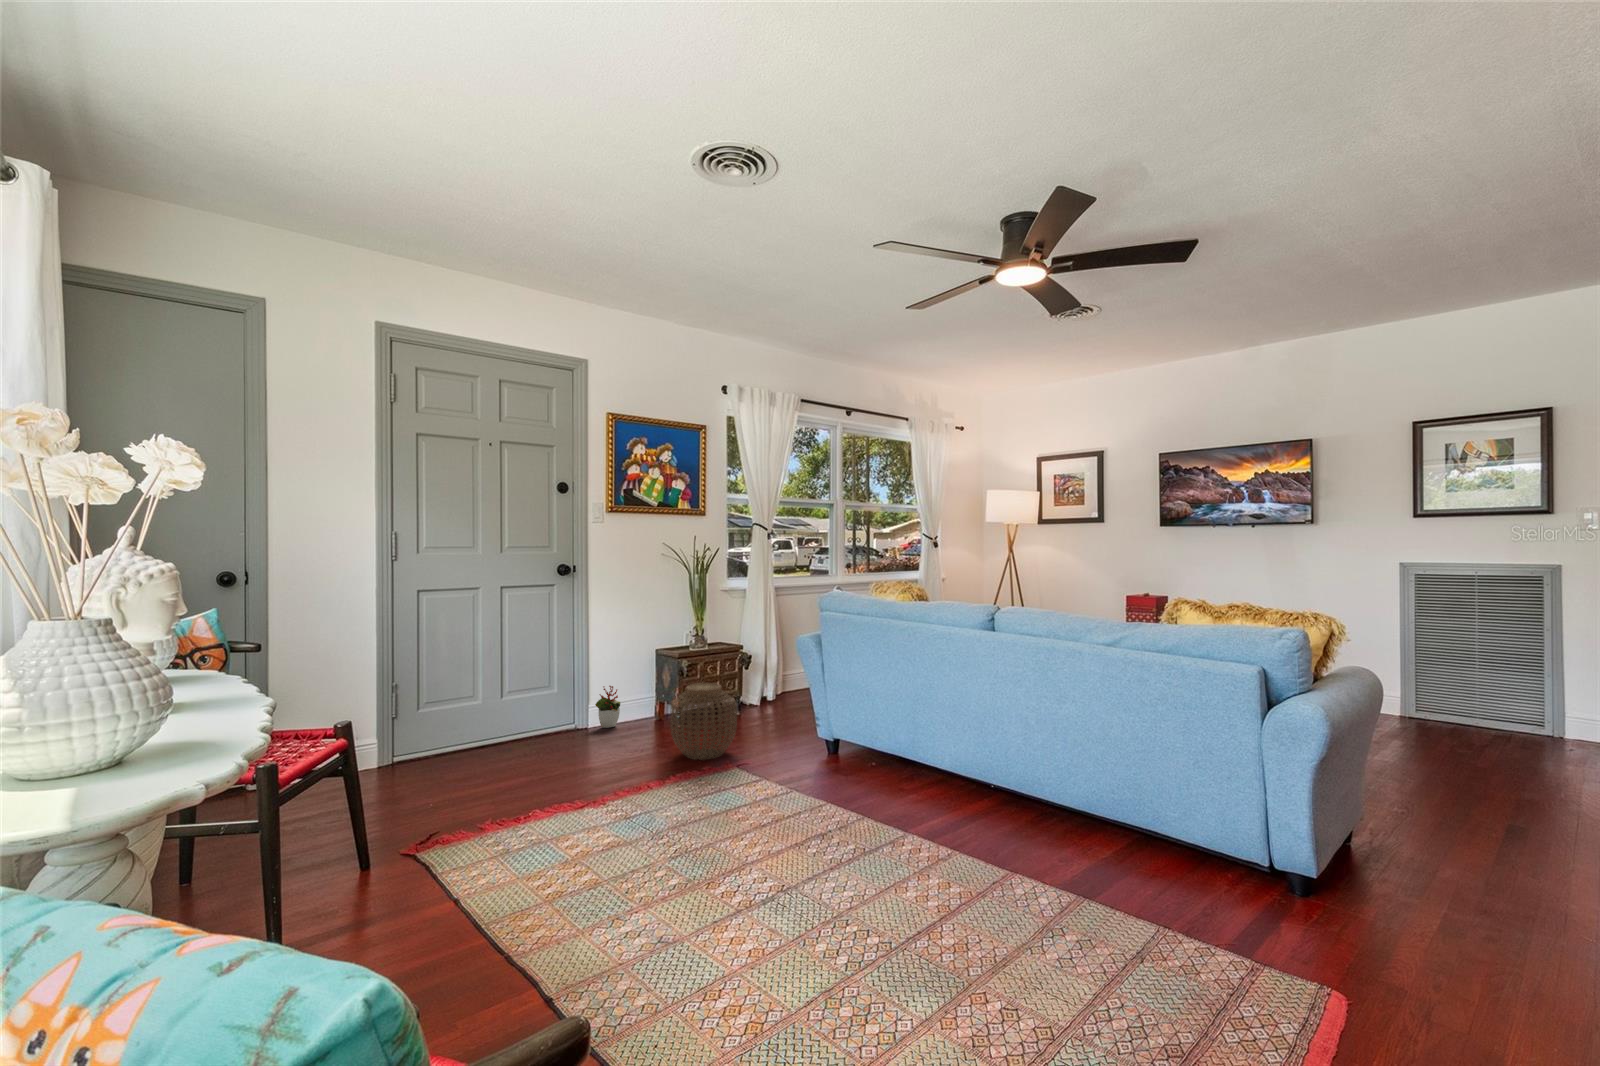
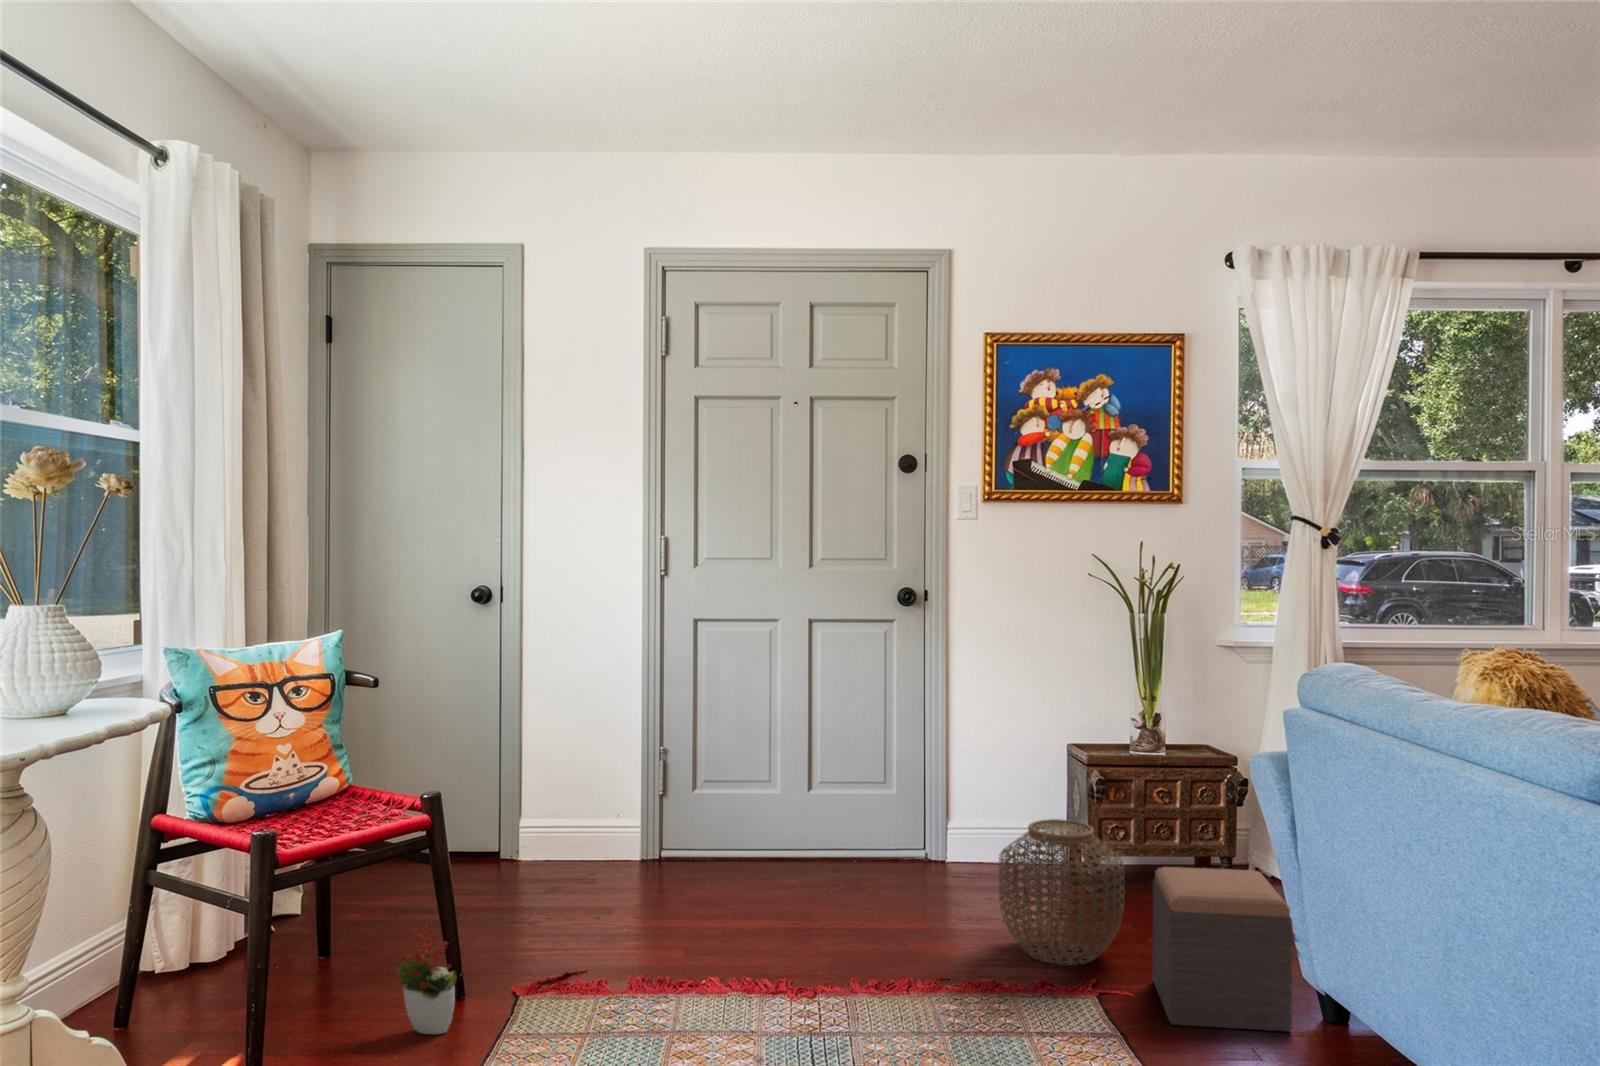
decorative plant: present [595,686,620,728] -> present [397,927,457,1034]
footstool: none [758,690,832,769] -> present [1153,867,1292,1032]

